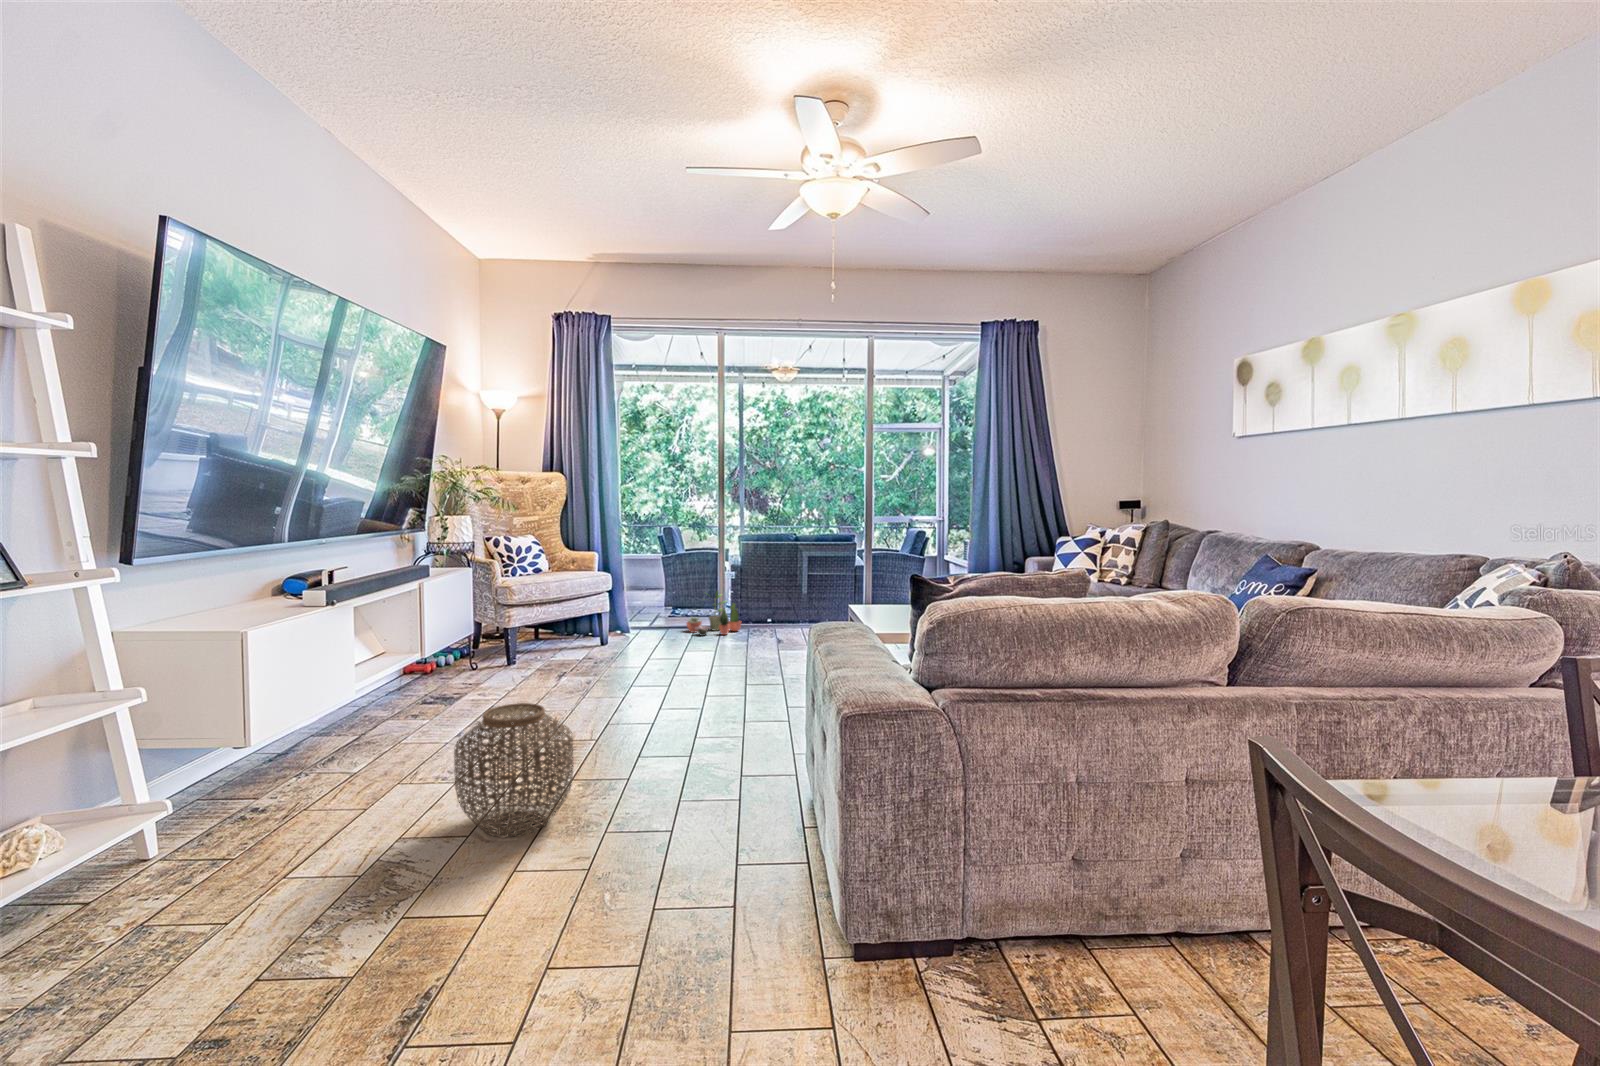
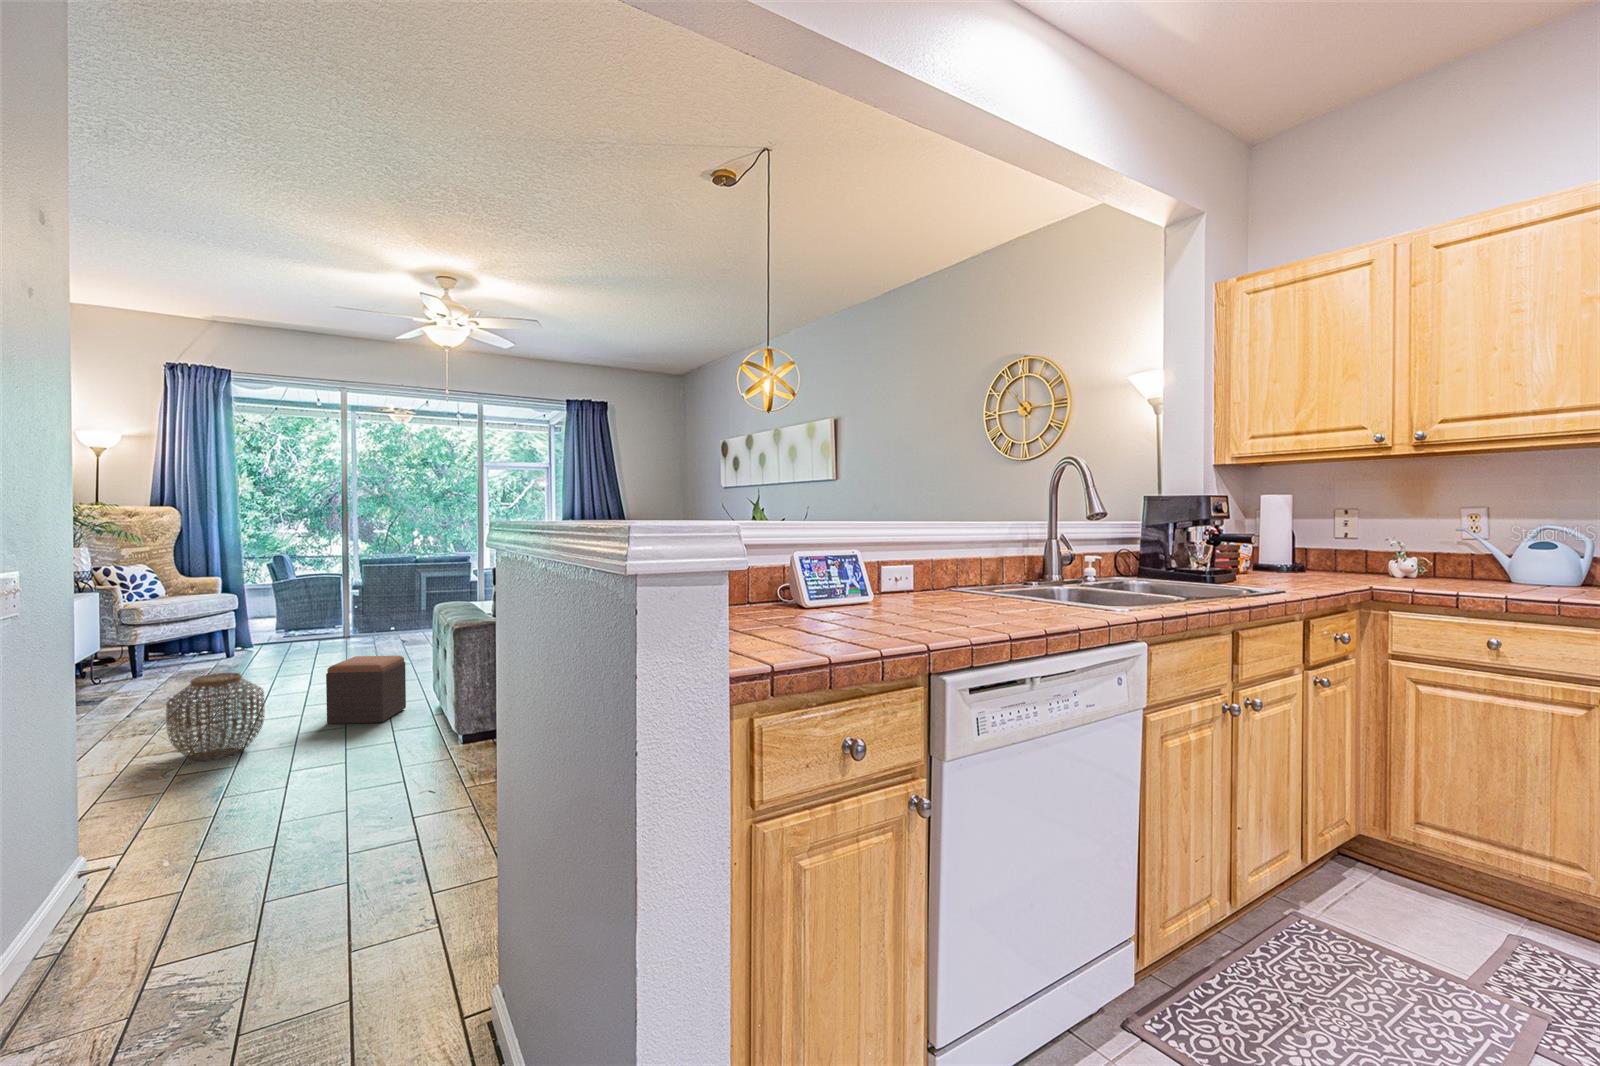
potted plant: present [686,591,741,636] -> none [310,606,366,644]
footstool: none [661,682,765,796] -> present [326,656,406,724]

